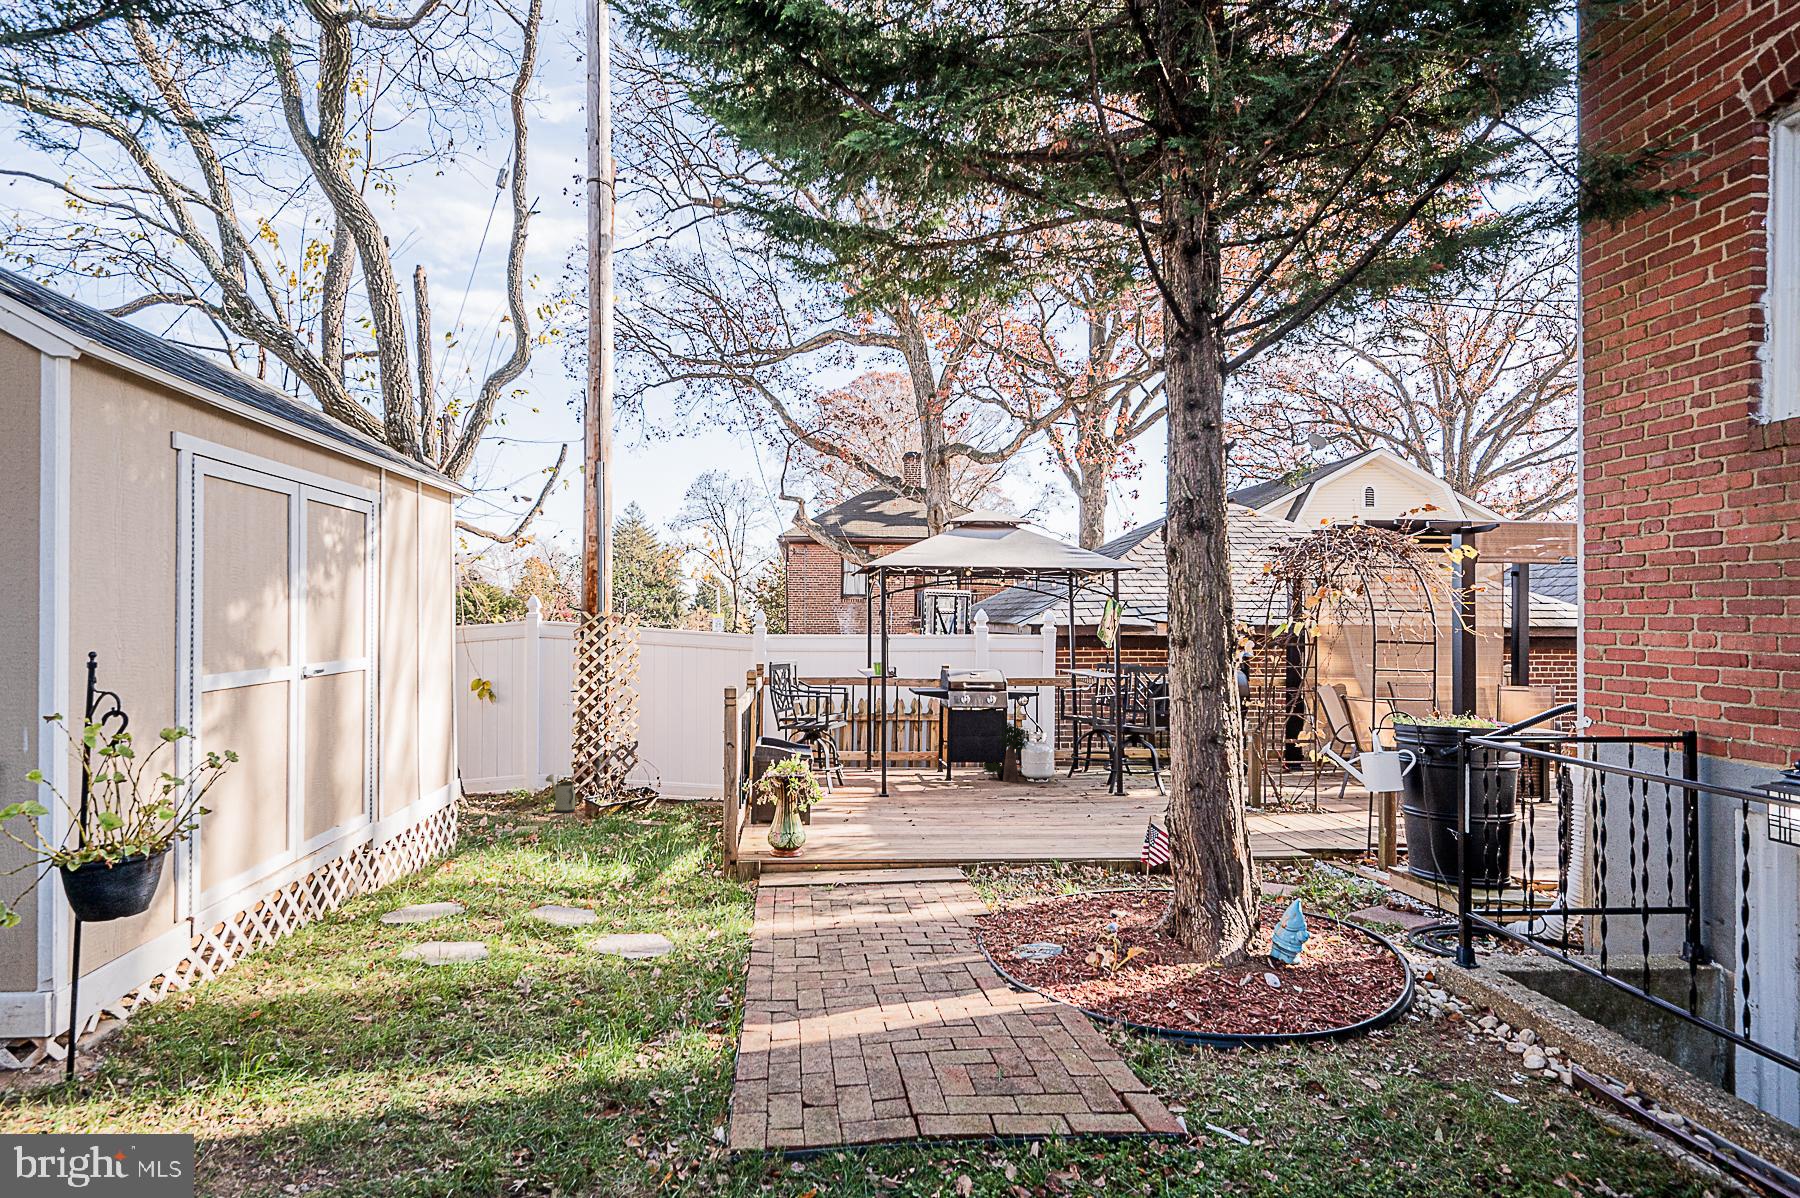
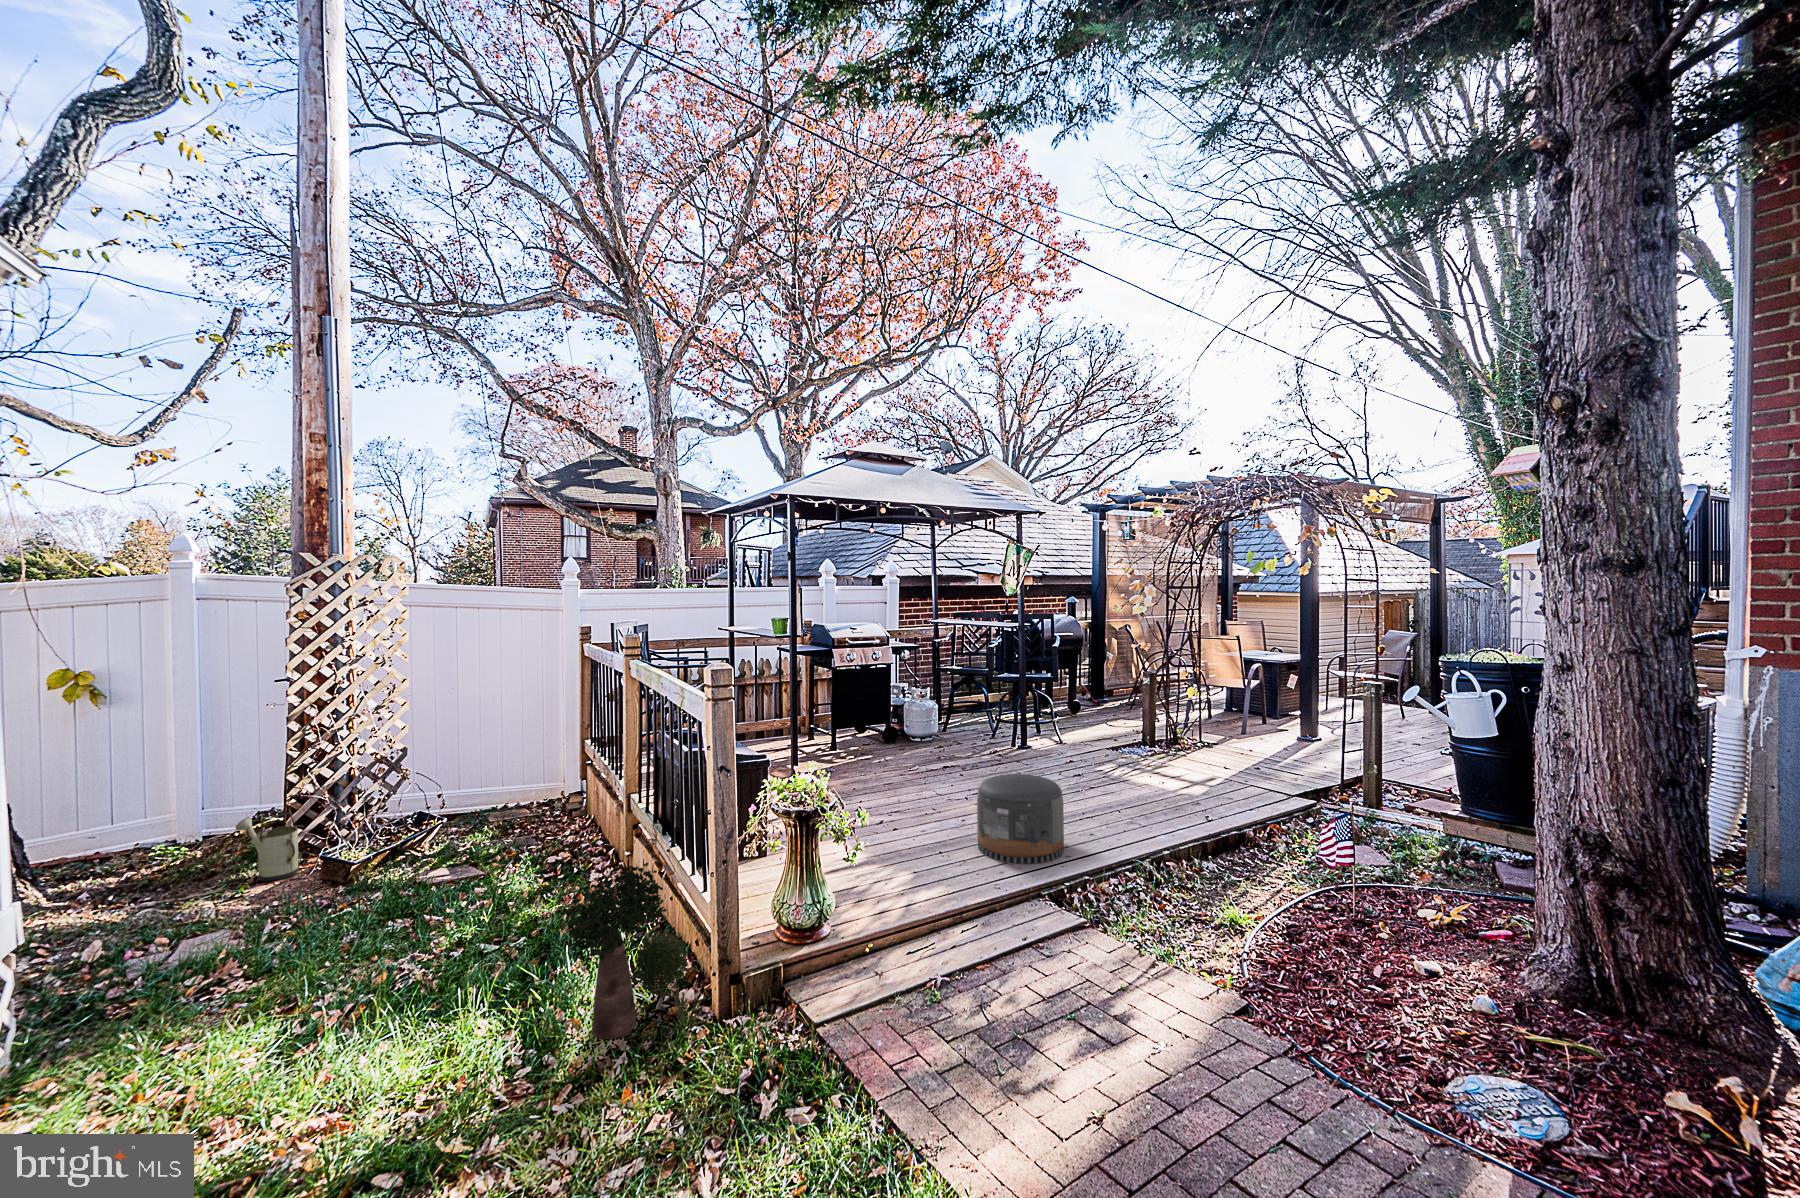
potted plant: present [982,722,1029,782] -> present [565,863,689,1039]
pouf: none [961,785,1024,845] -> present [977,774,1064,864]

